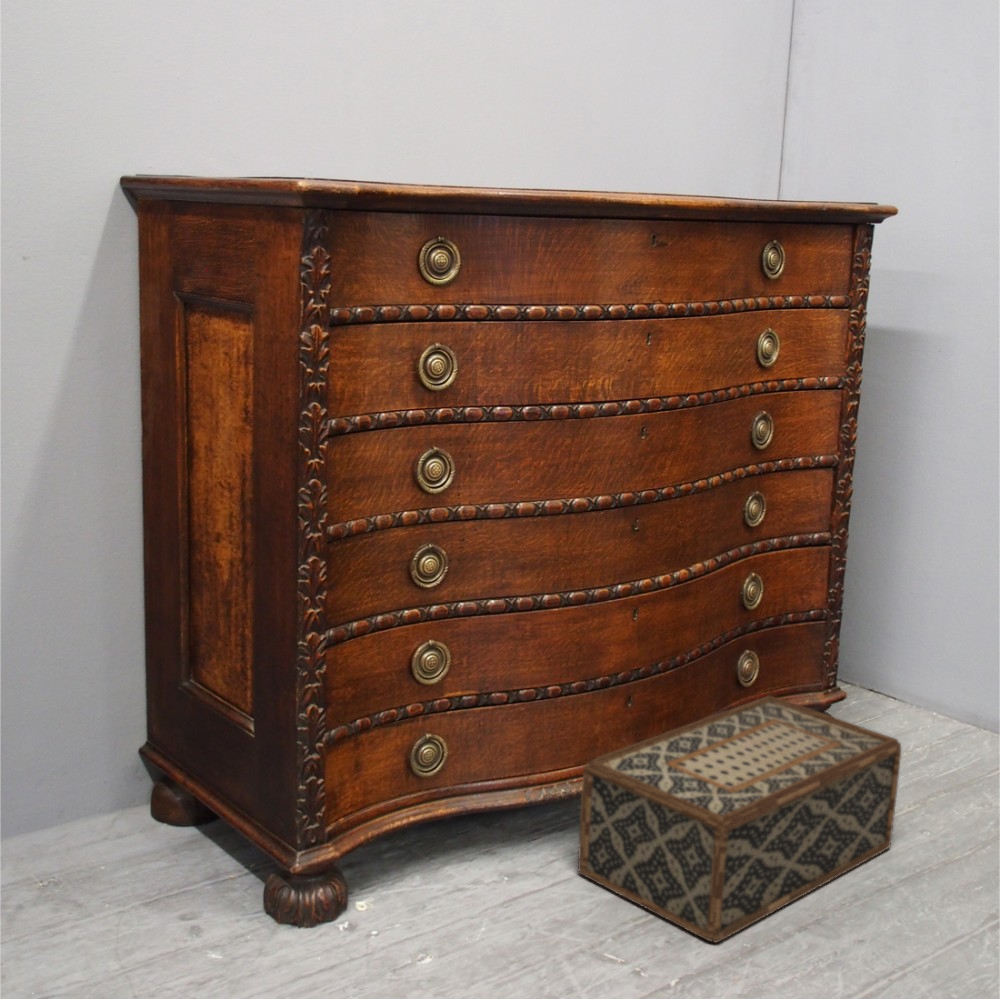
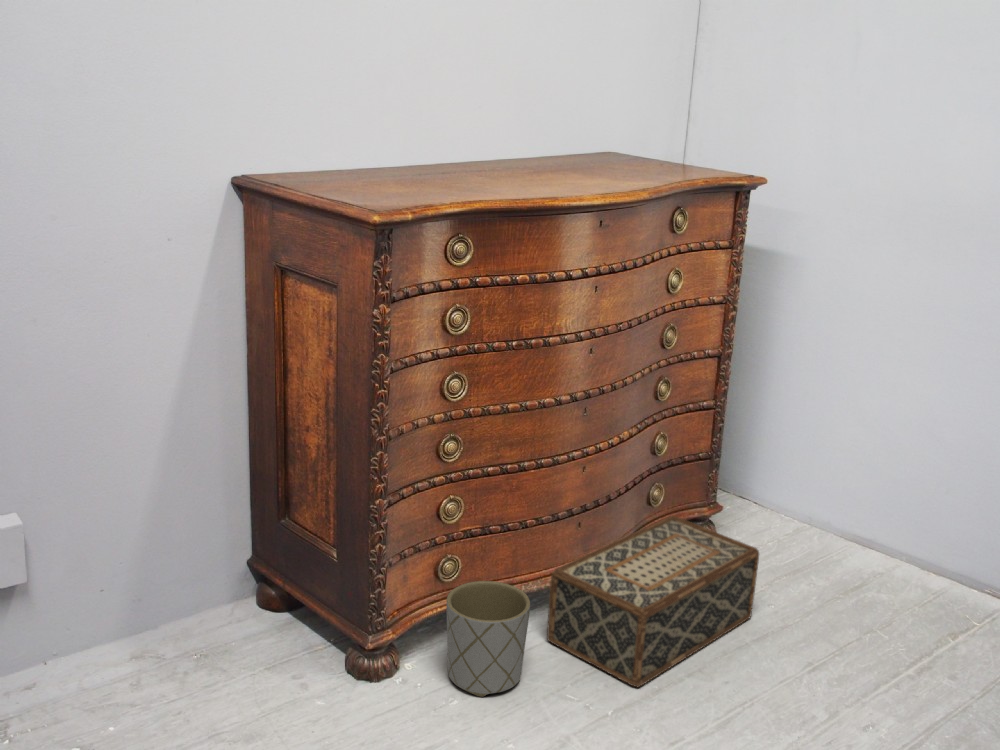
planter: none [419,774,547,951] -> present [447,581,530,697]

